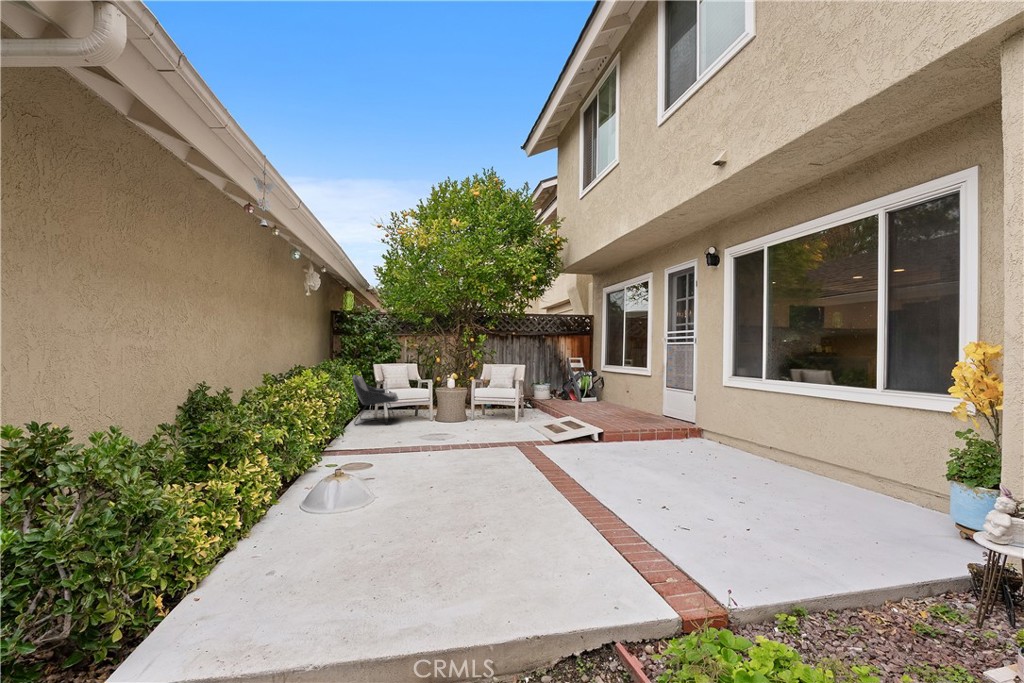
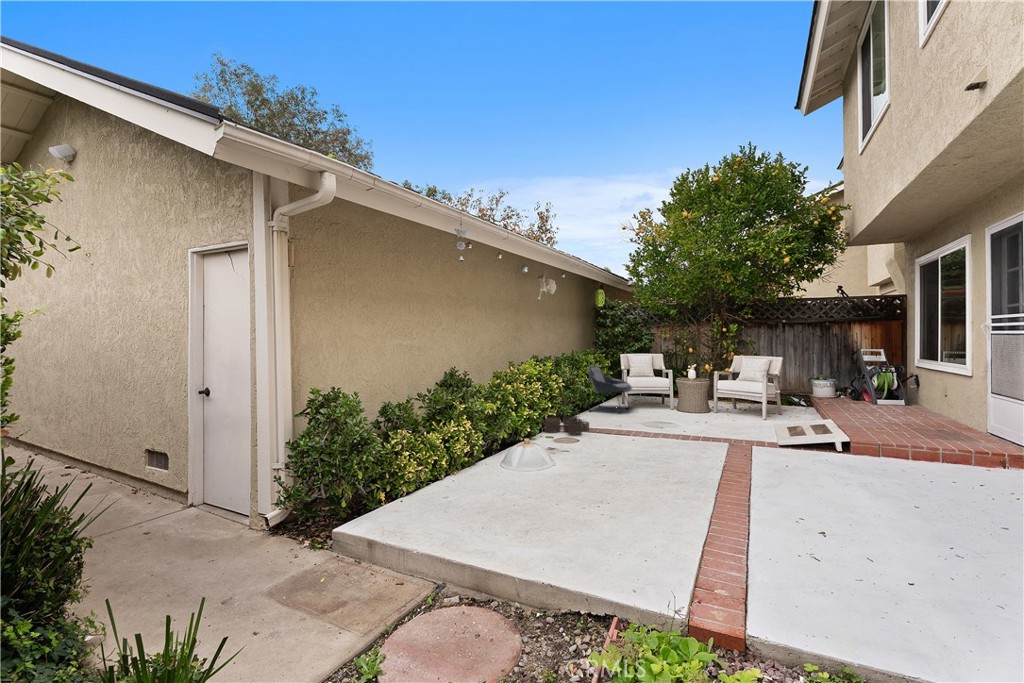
woven basket: none [325,430,376,453] -> present [545,416,589,435]

